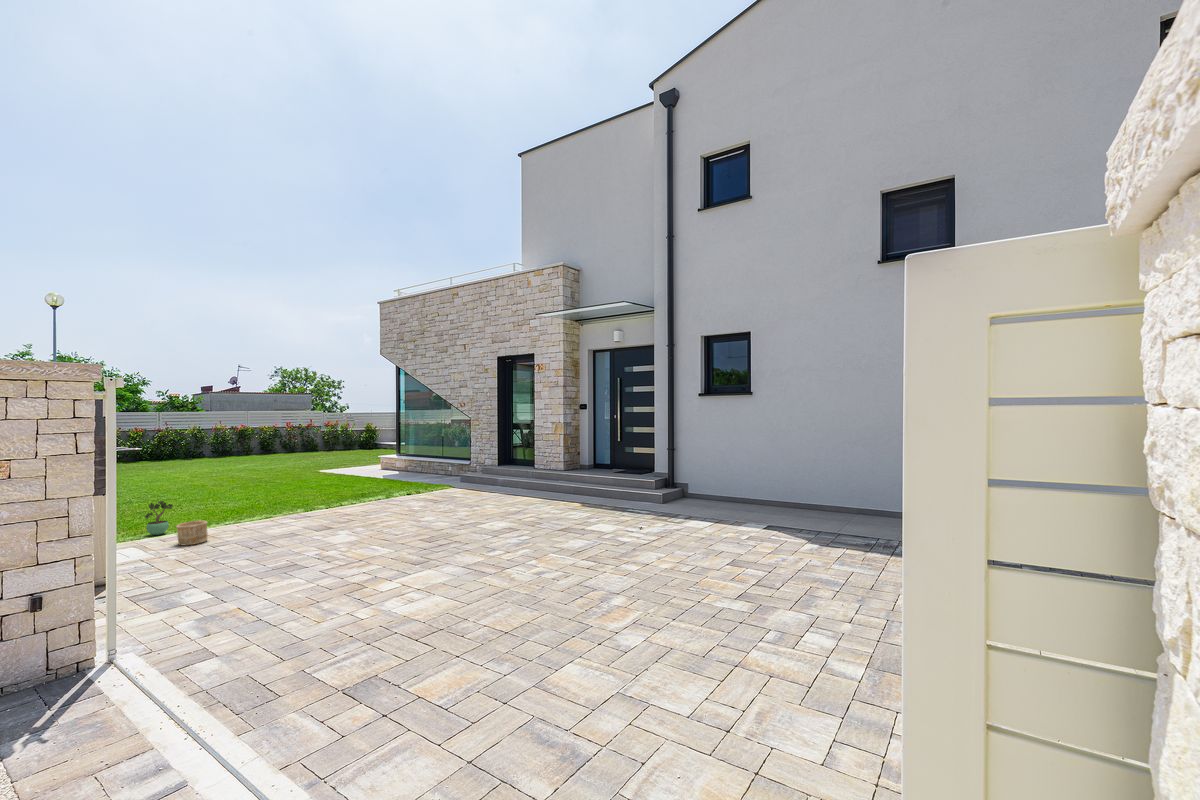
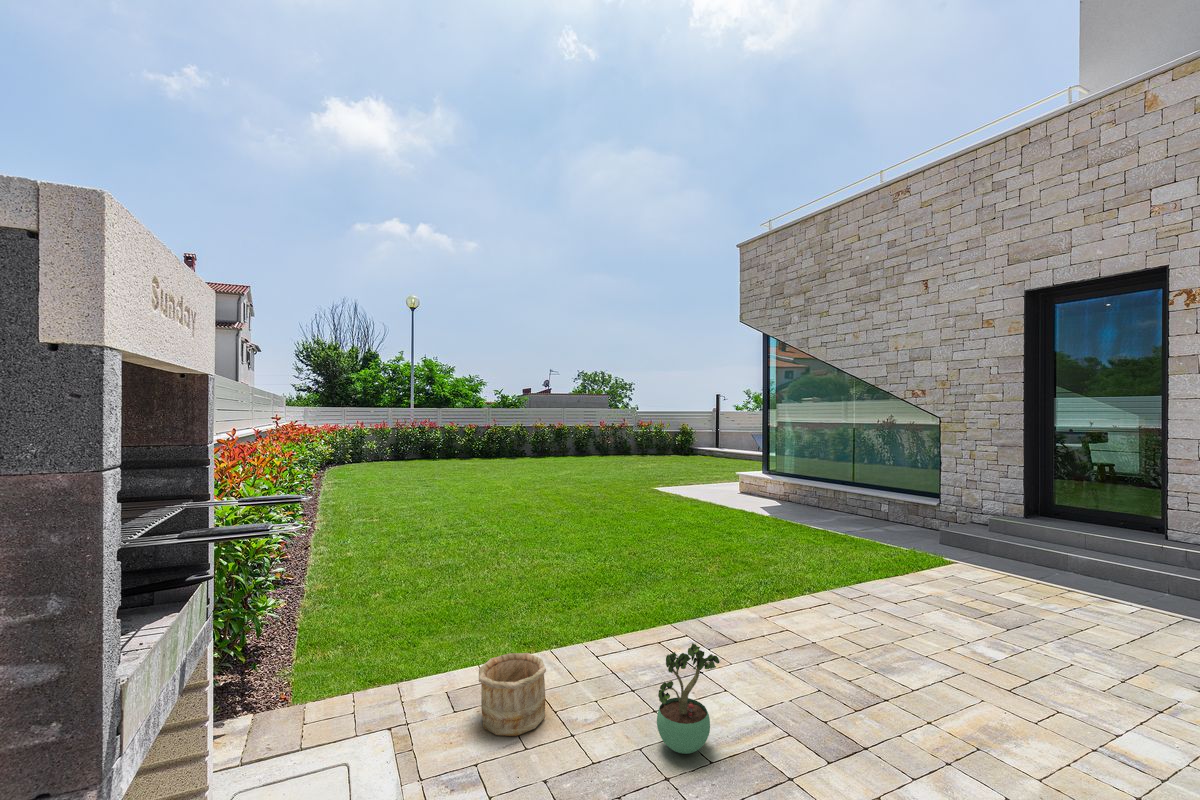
potted plant: present [145,501,173,535] -> present [657,643,720,754]

